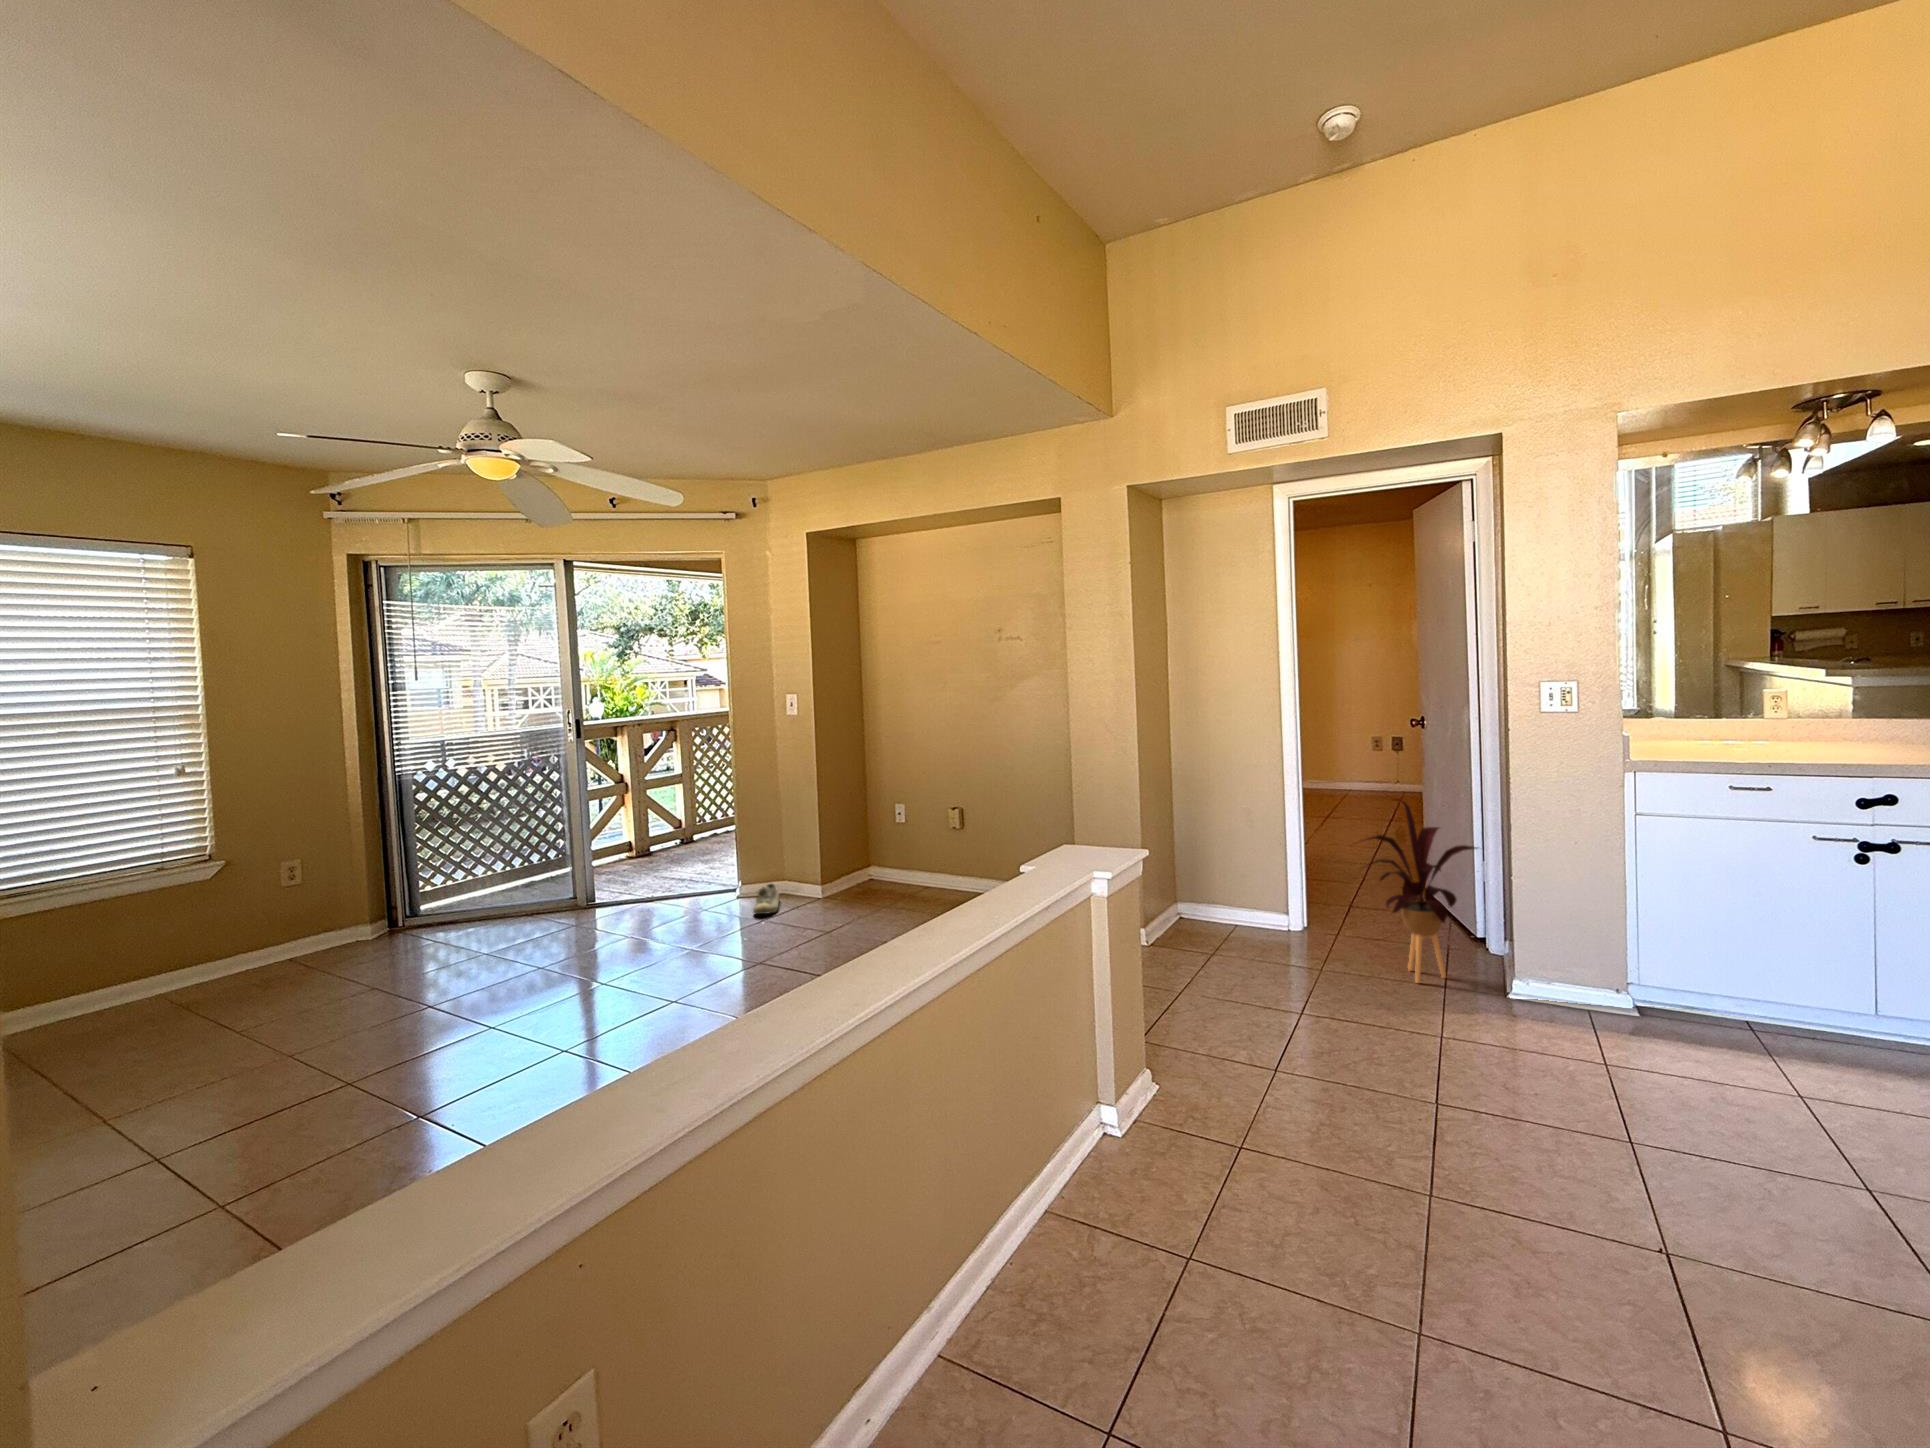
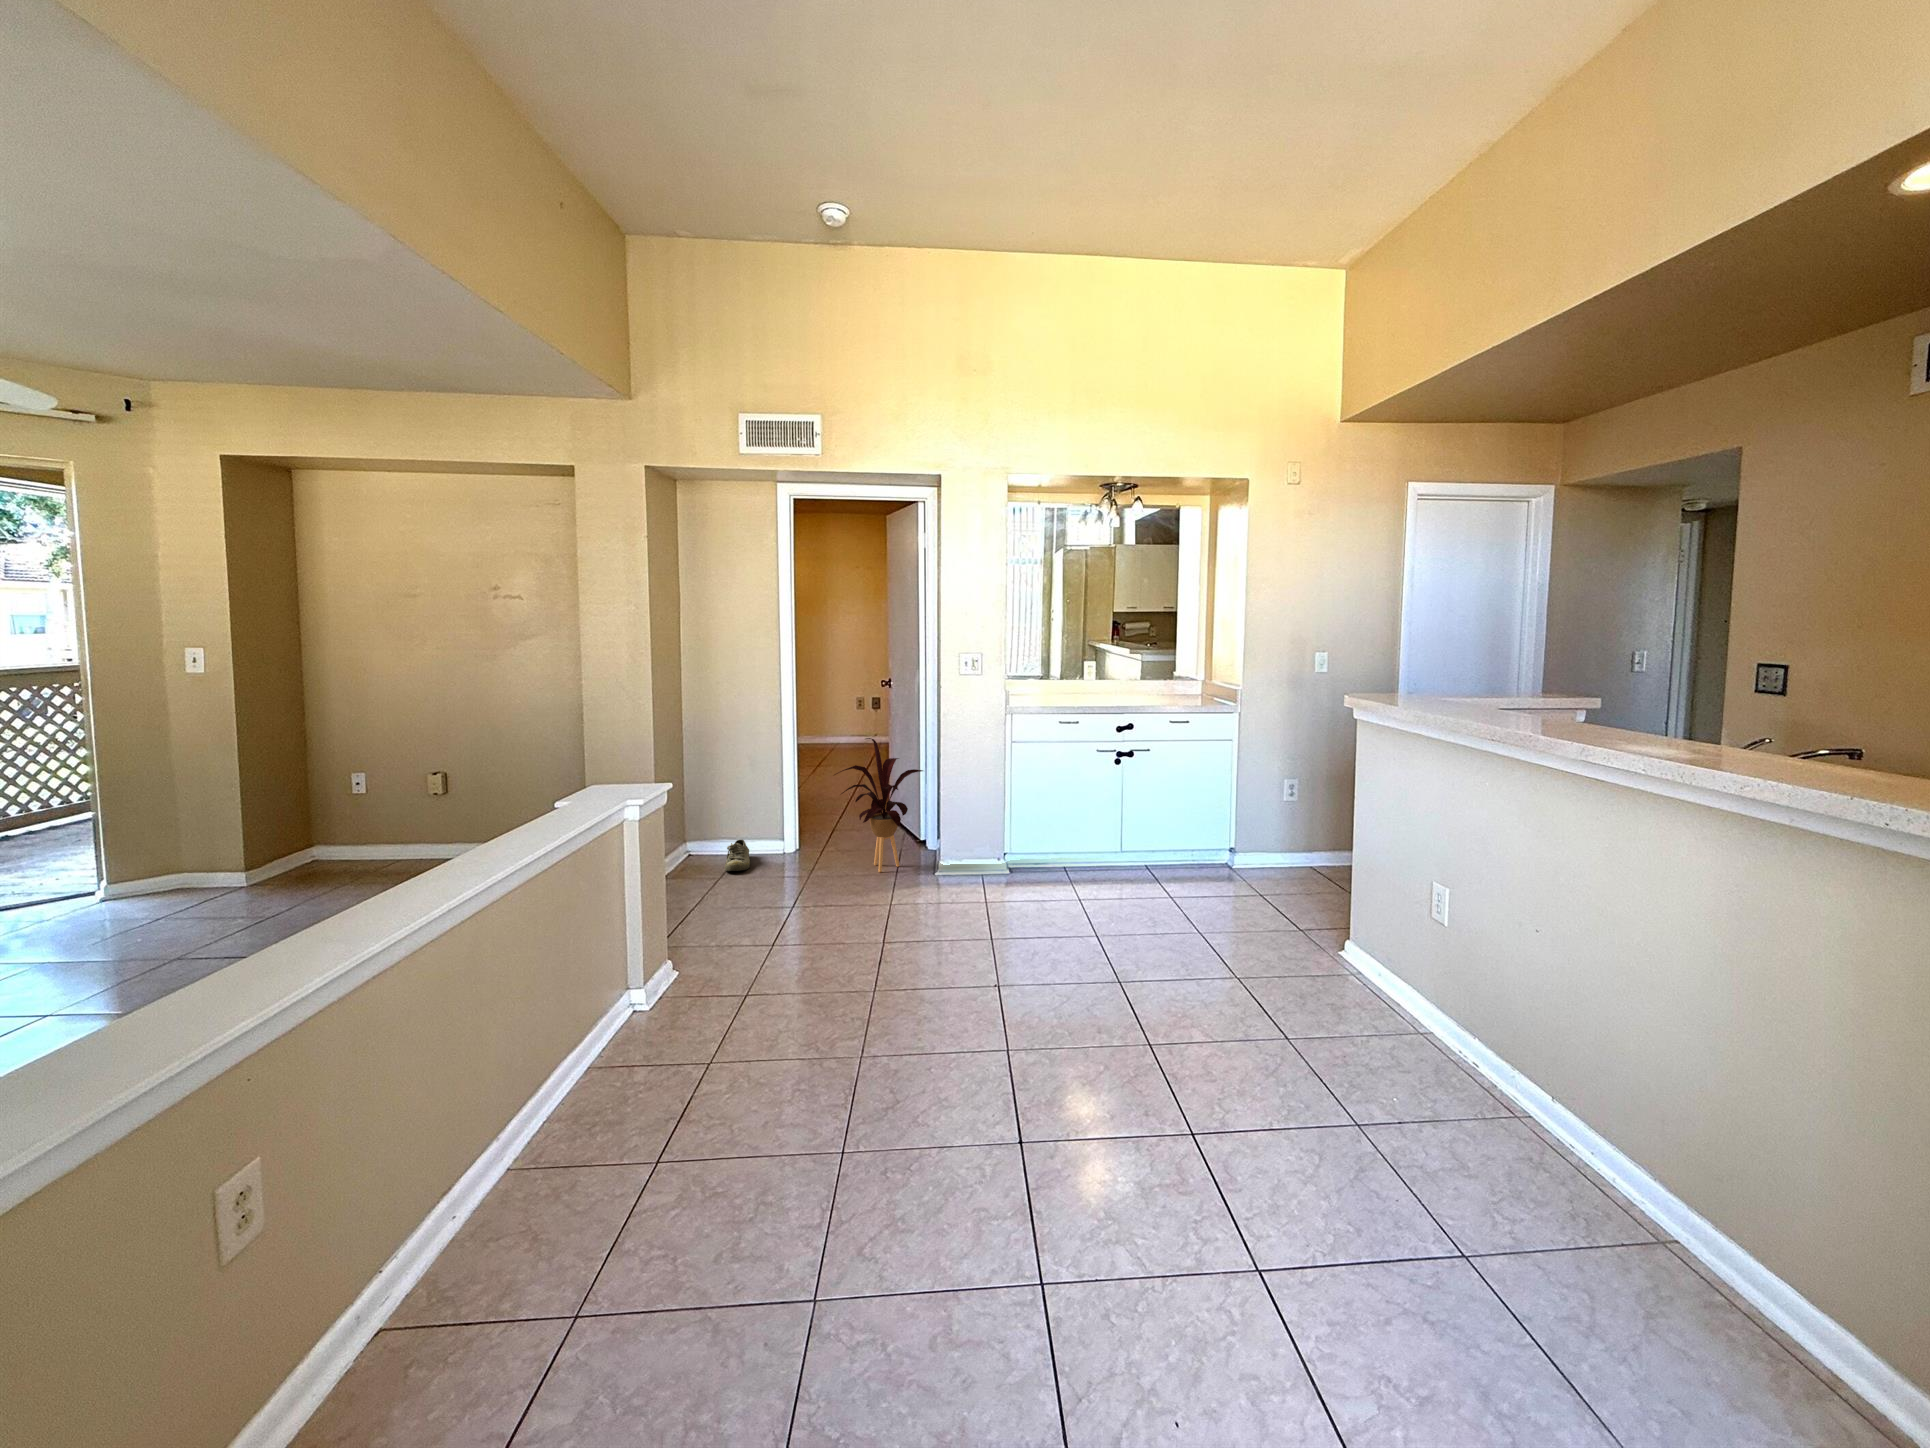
shoe: present [753,883,779,914] -> present [725,840,750,871]

